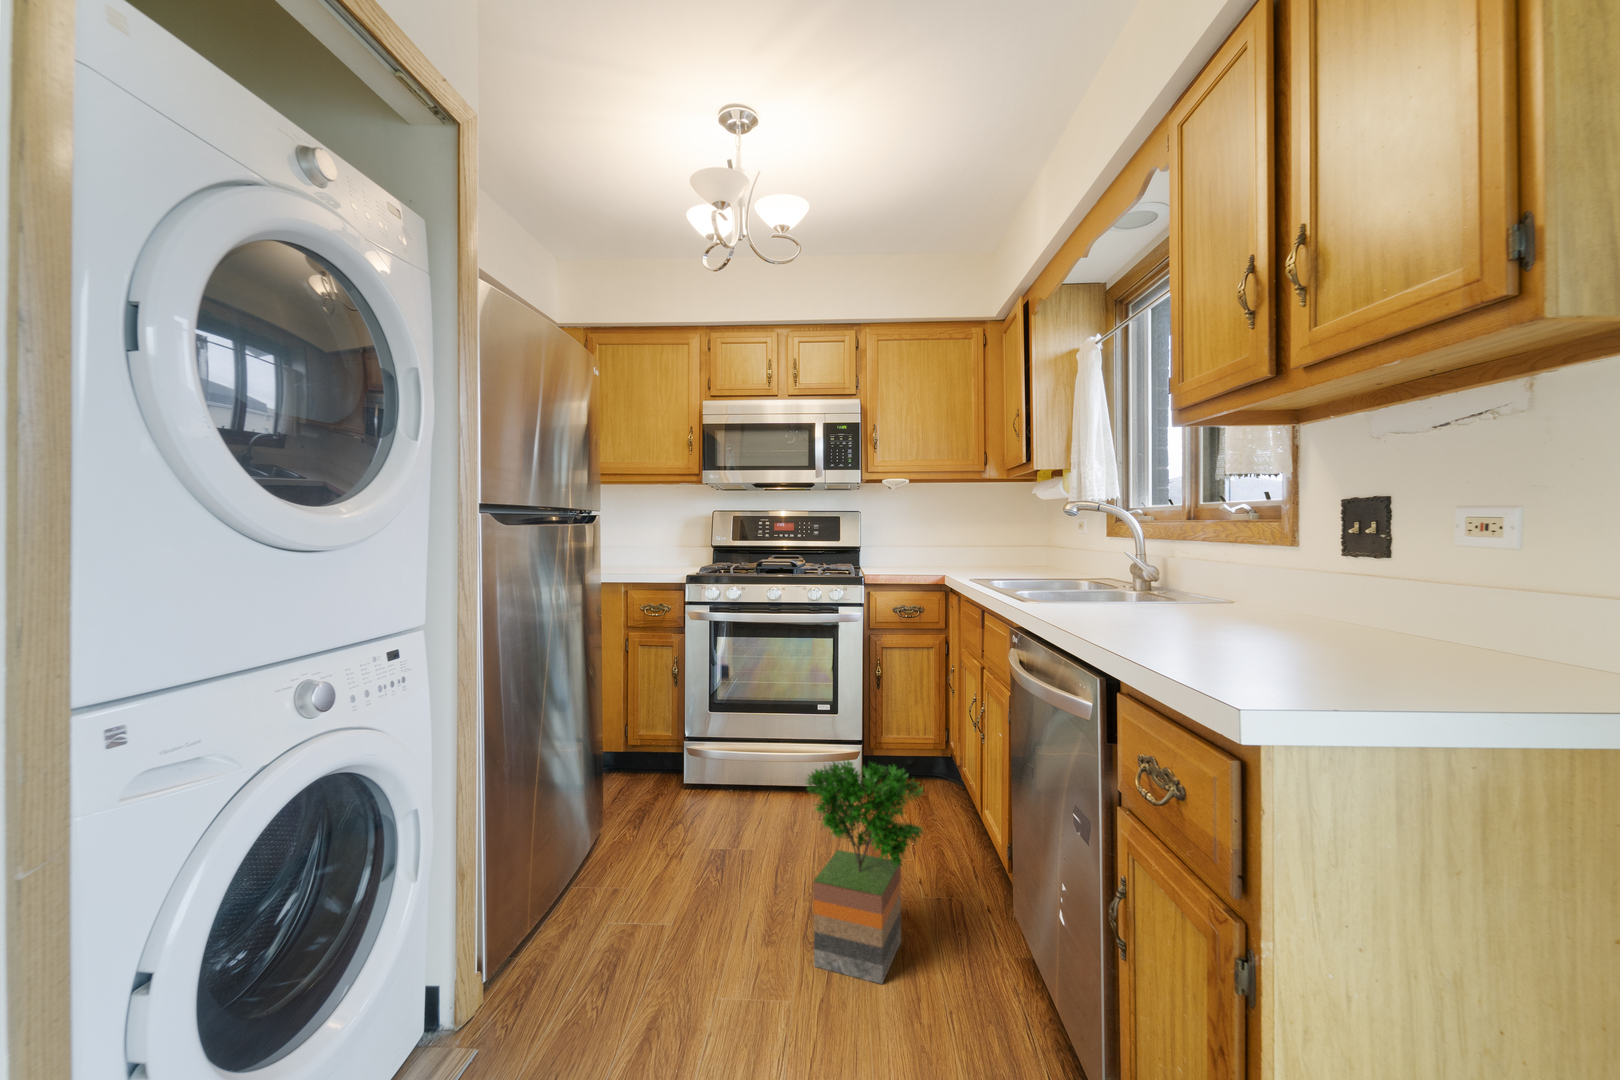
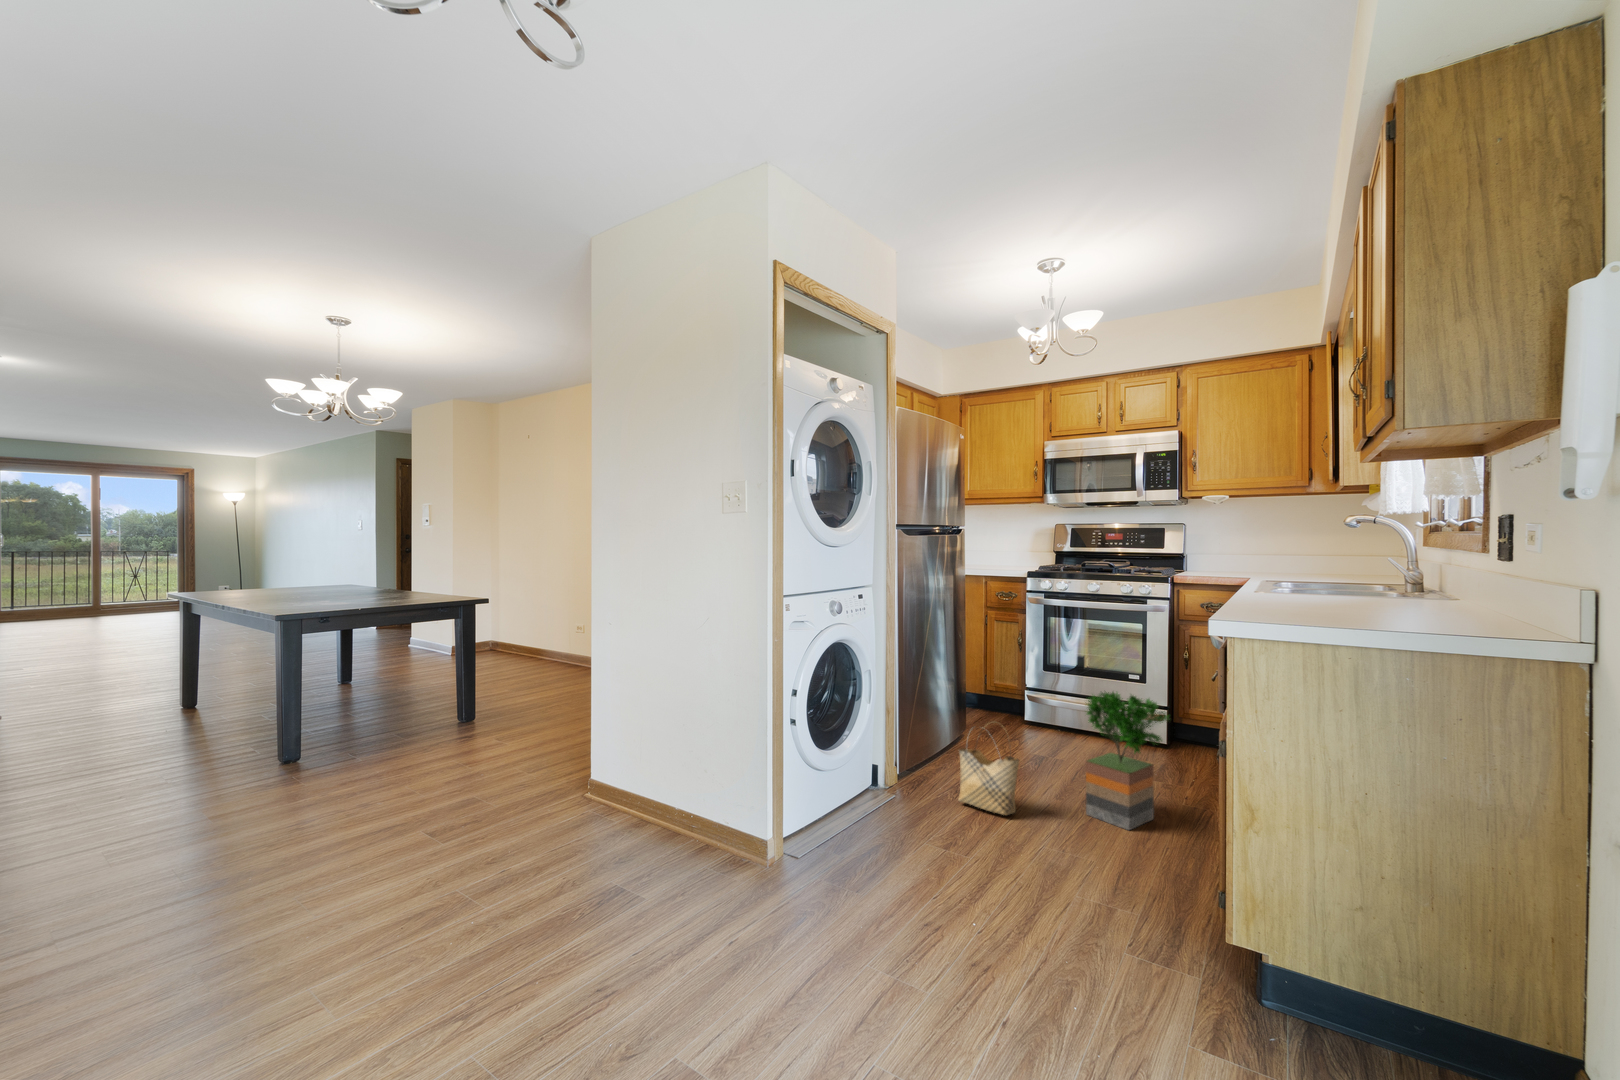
woven basket: none [606,847,717,1026] -> present [958,722,1019,815]

